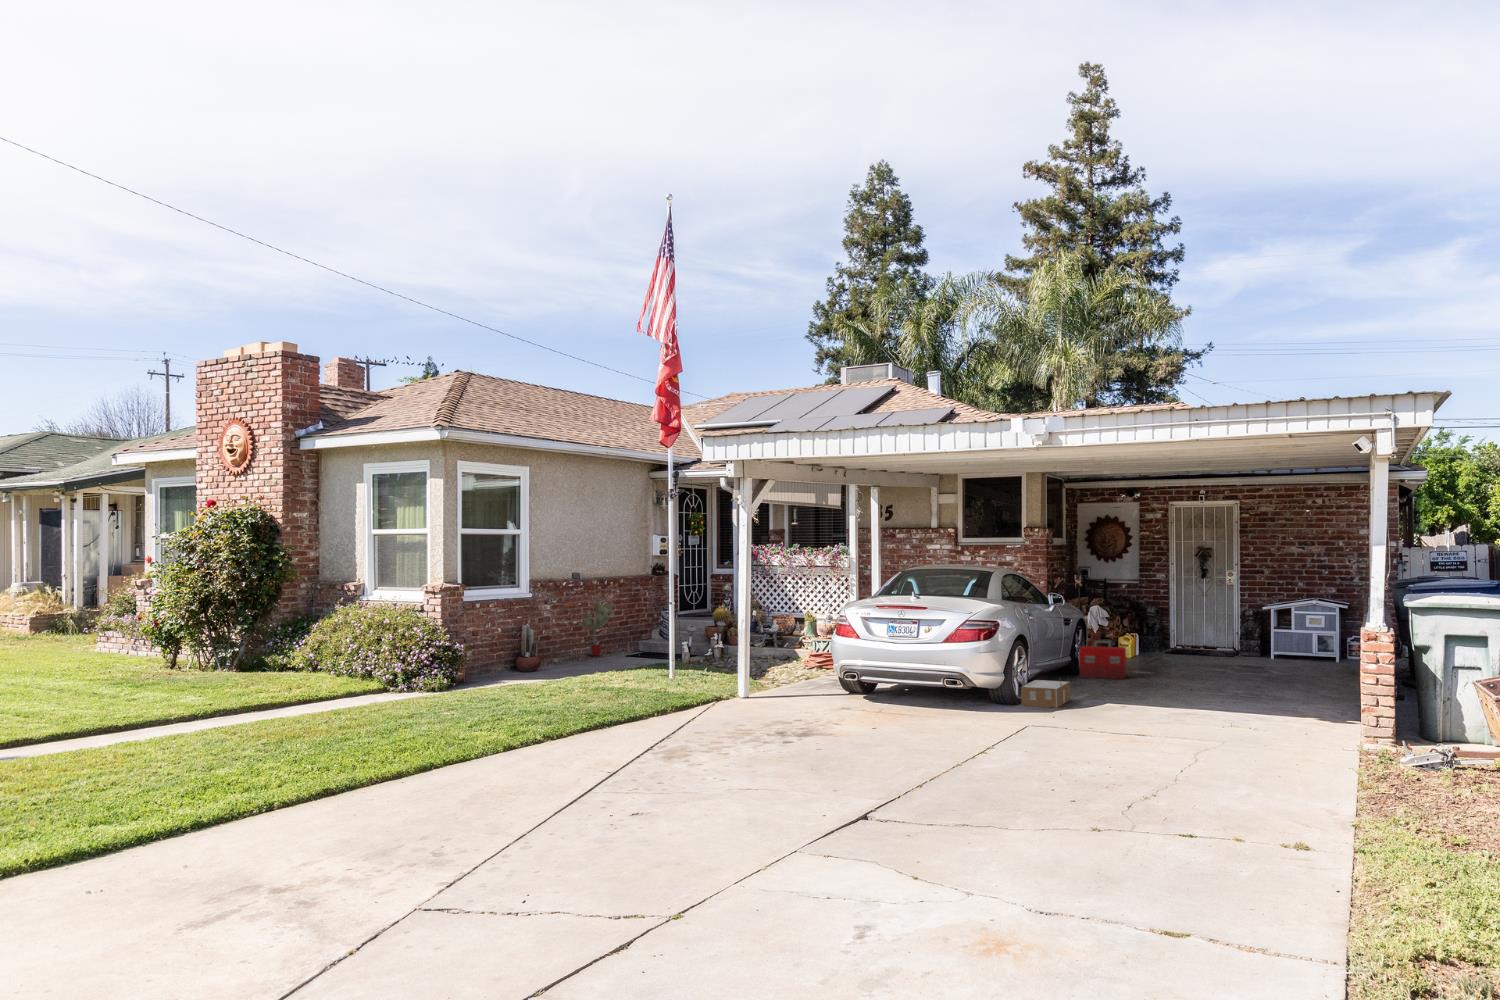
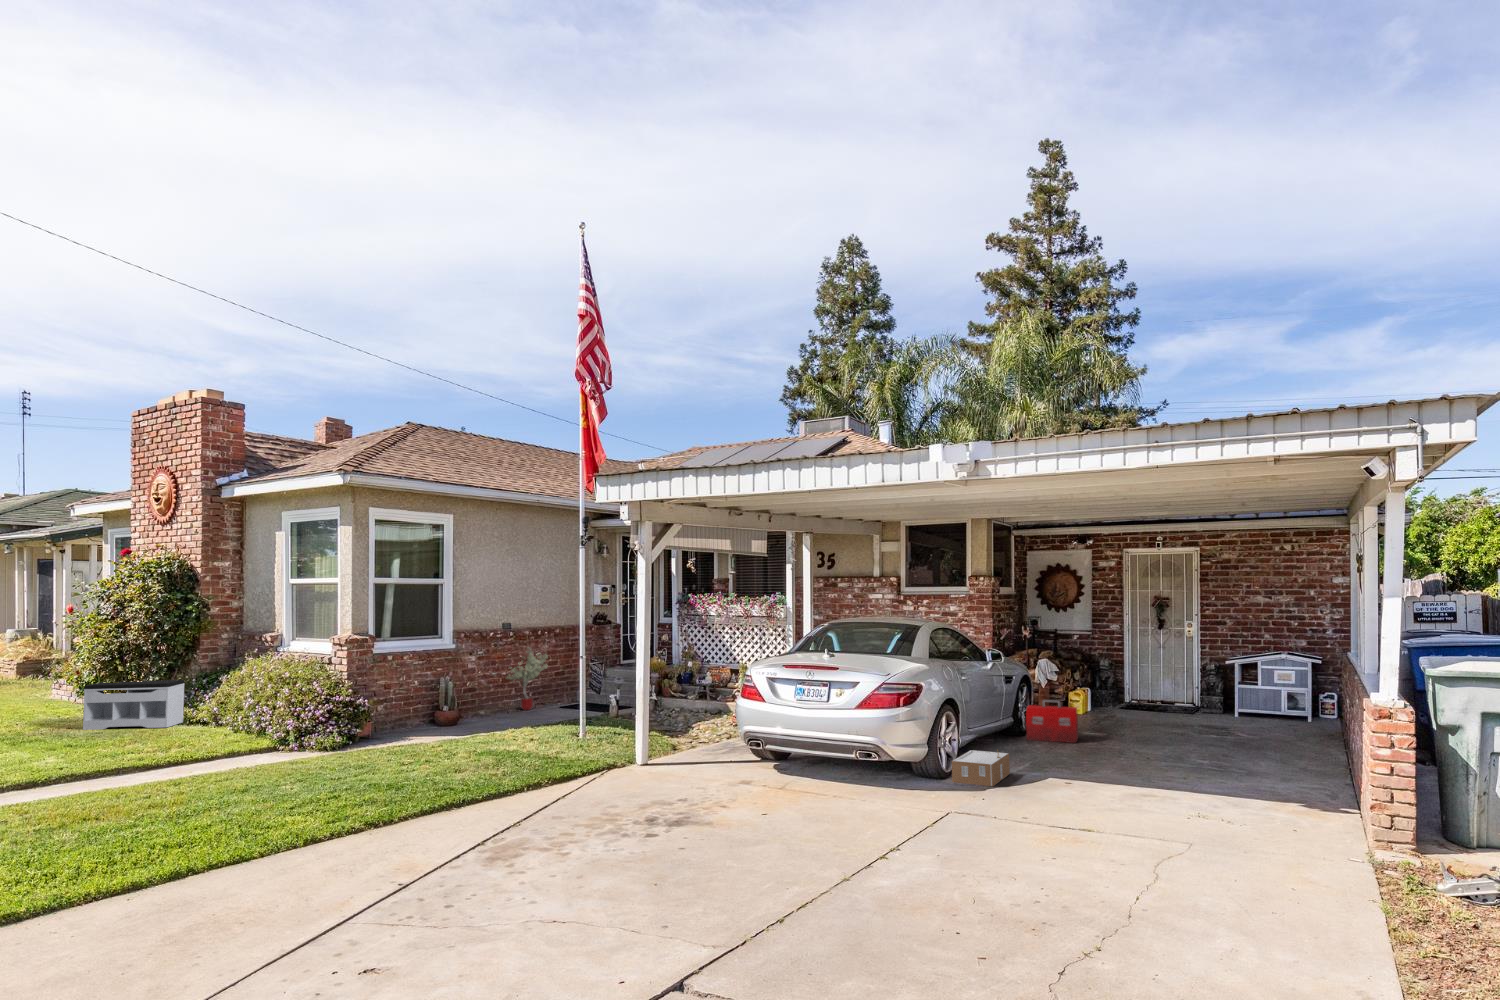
bench: none [190,625,278,671] -> present [83,680,184,730]

